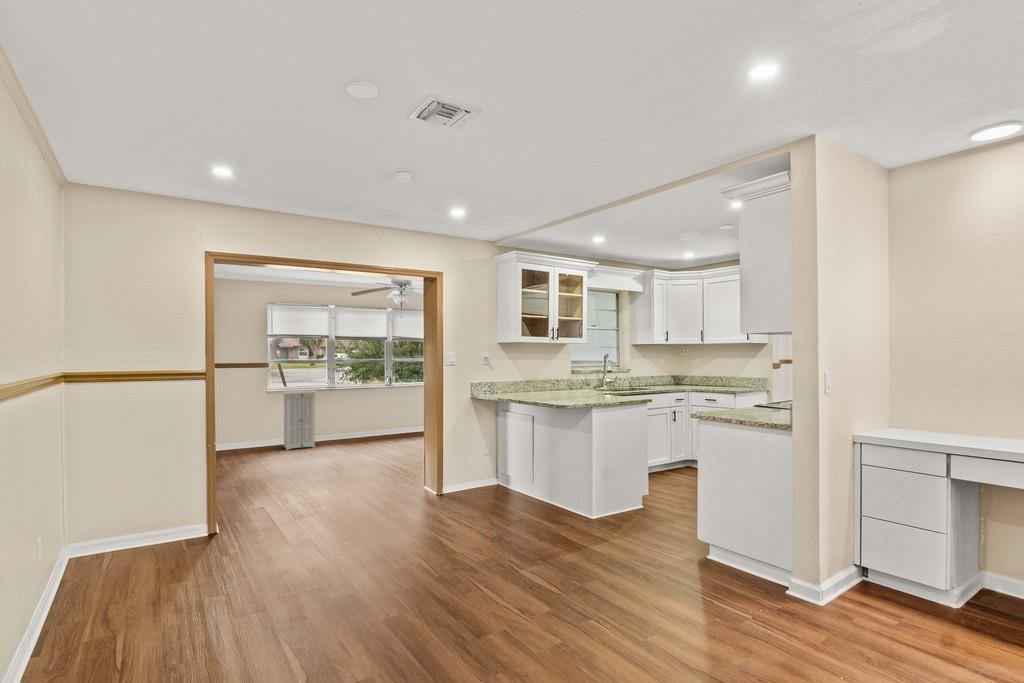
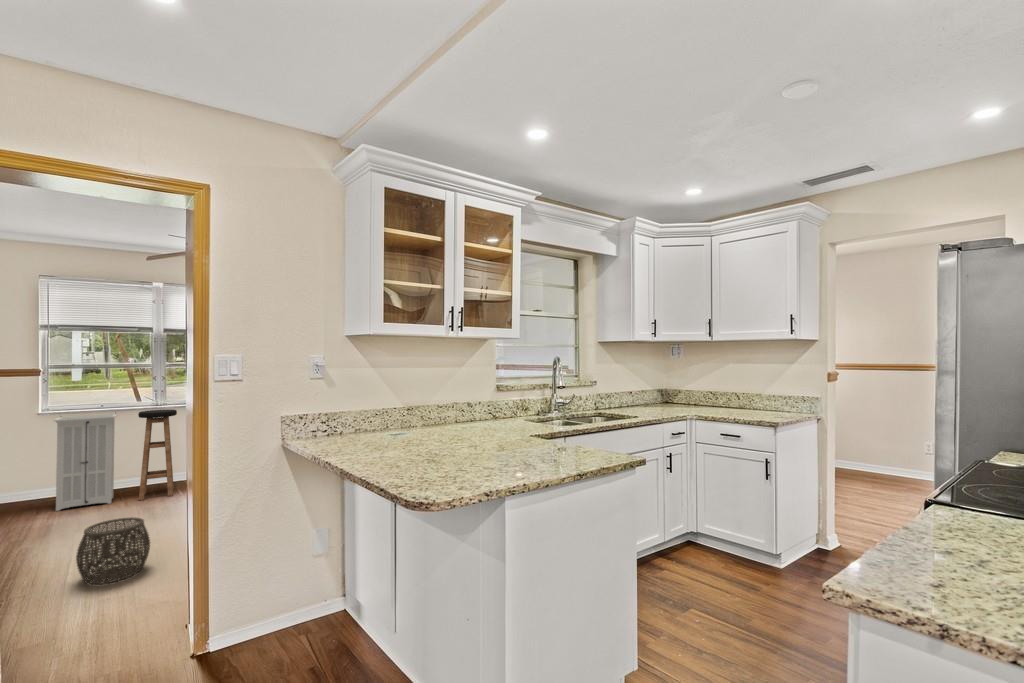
bar stool: none [327,388,349,446] -> present [138,409,177,500]
woven basket: none [347,443,380,475] -> present [76,517,150,584]

